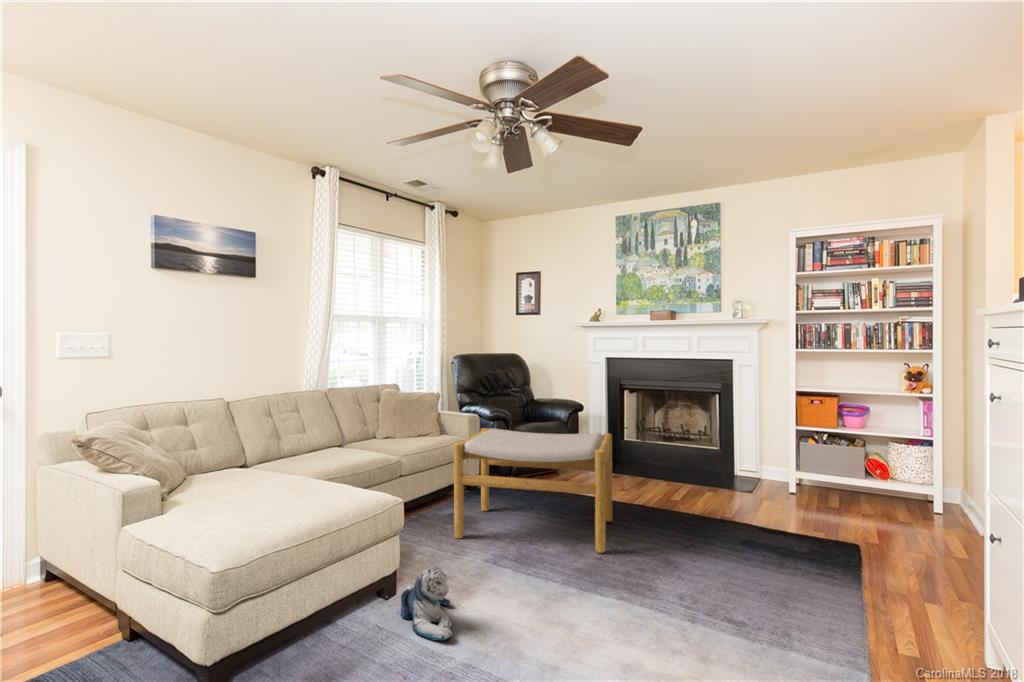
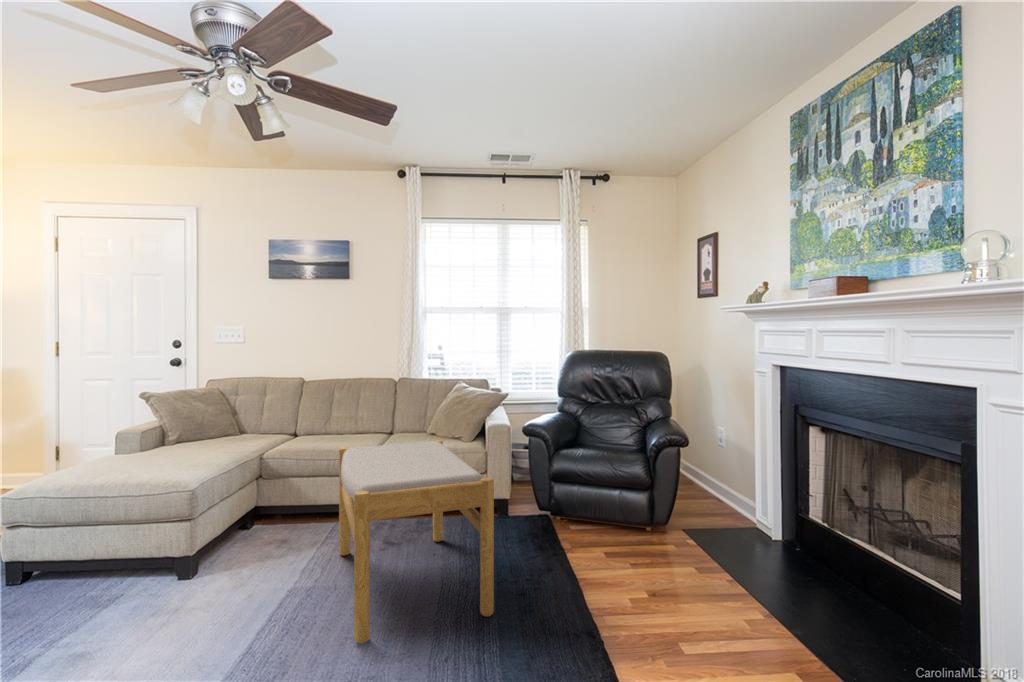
plush toy: present [401,567,452,641] -> none [75,553,184,625]

